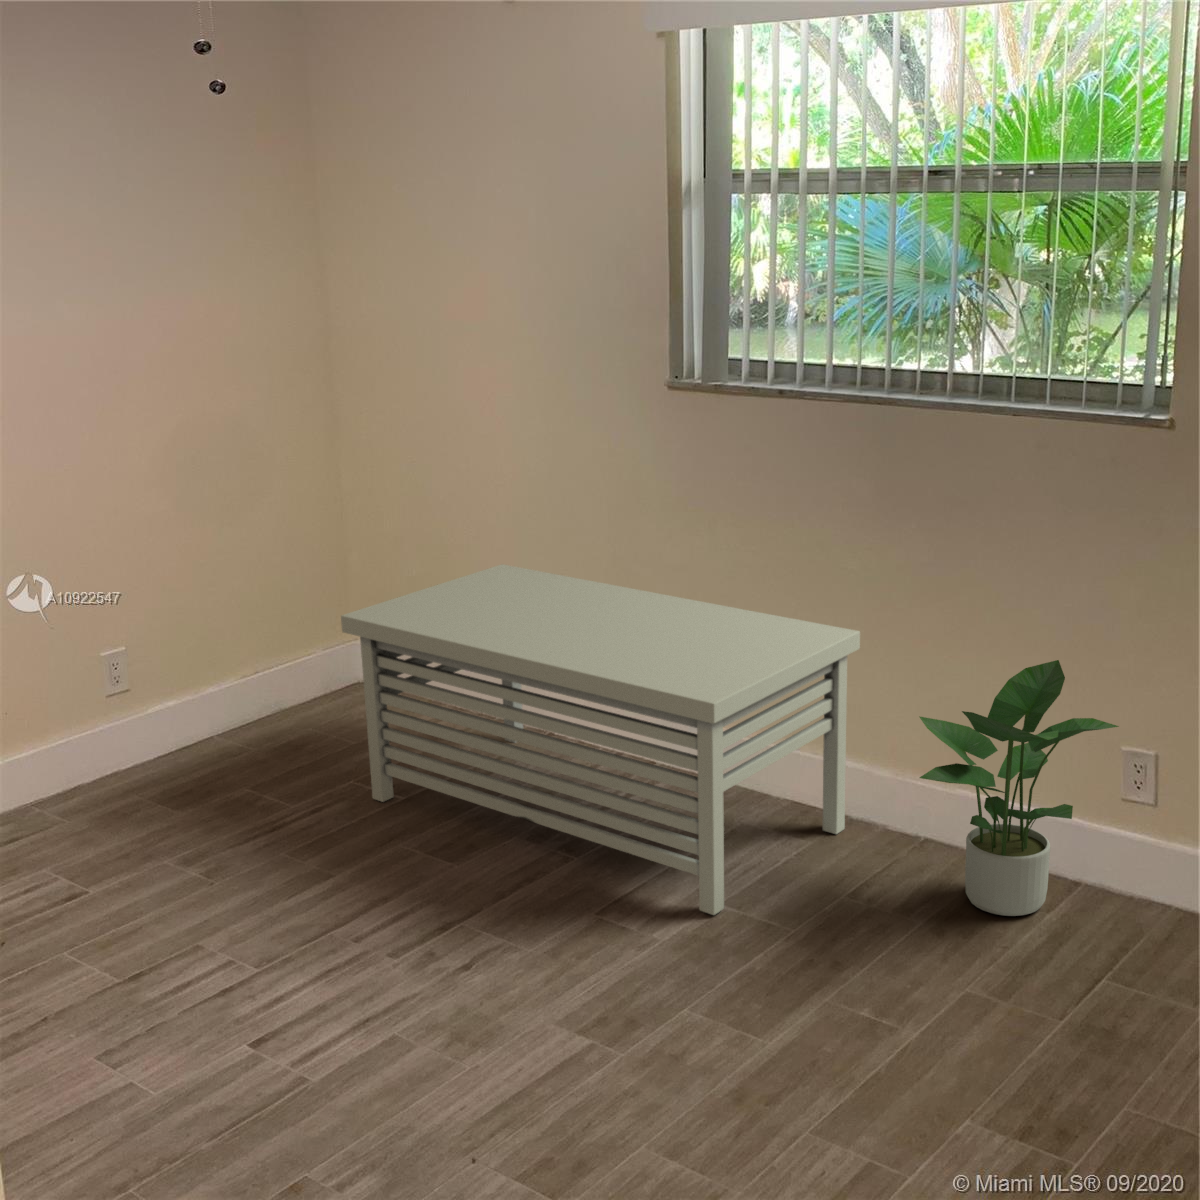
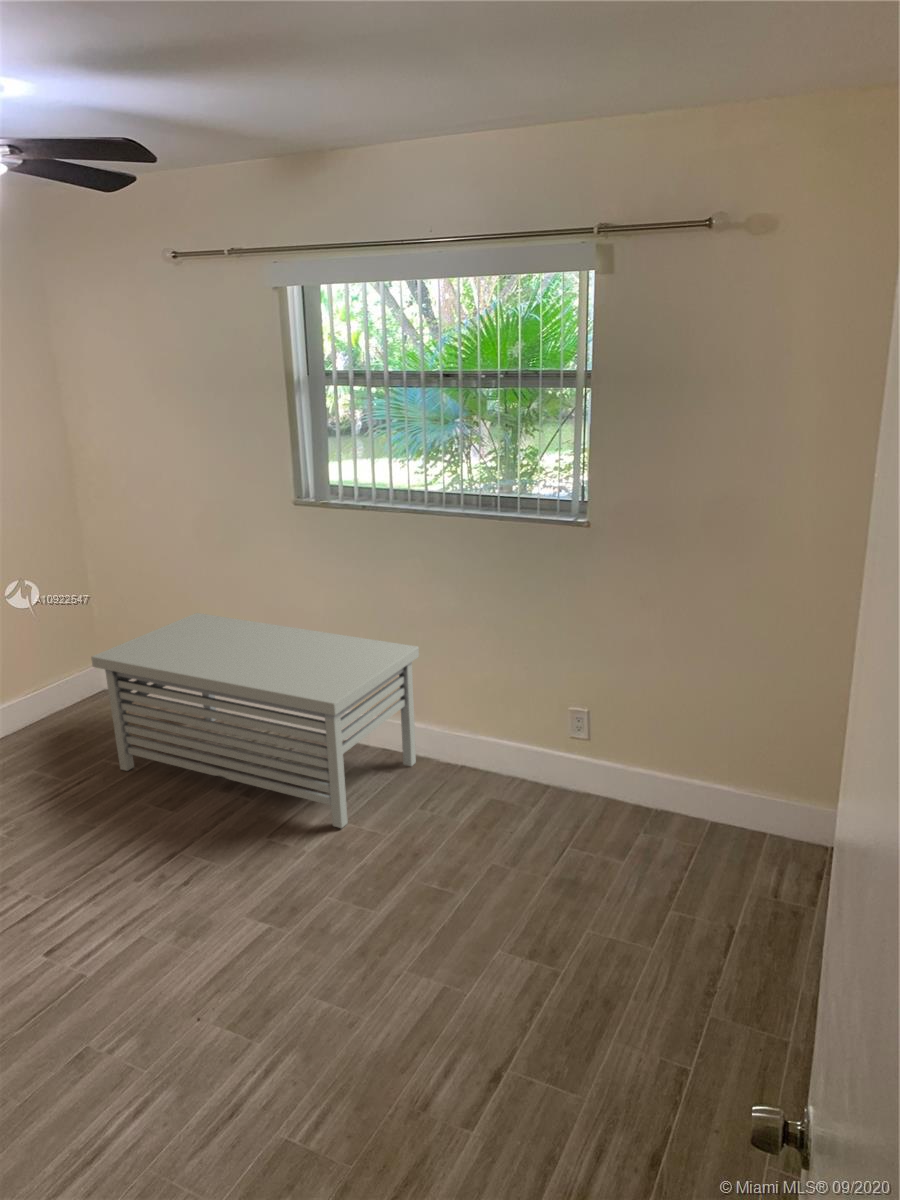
potted plant: present [920,660,1119,916] -> none [456,659,569,810]

